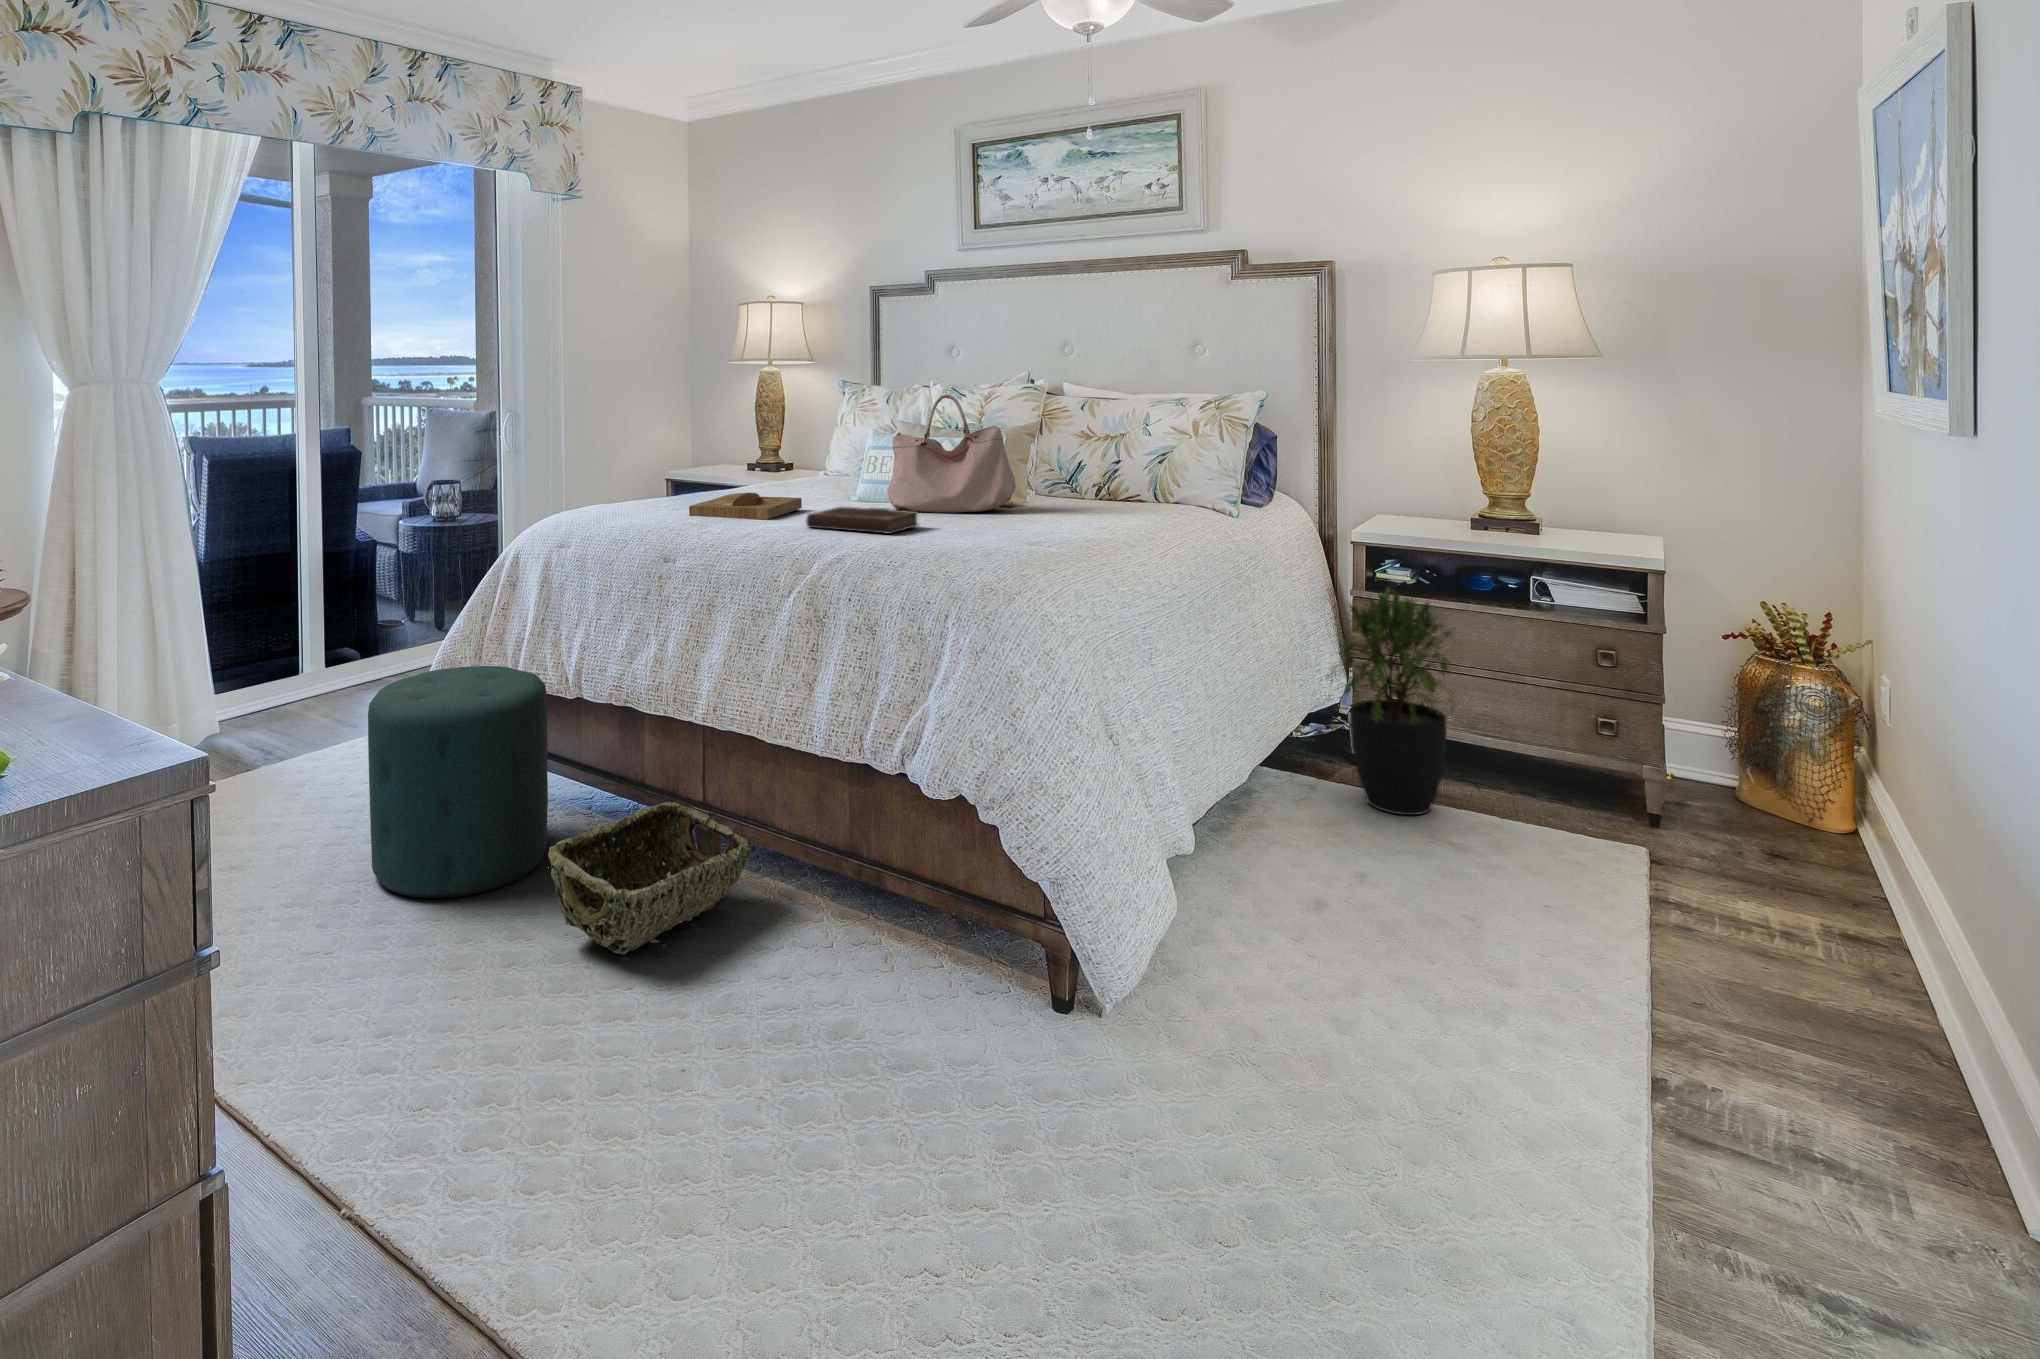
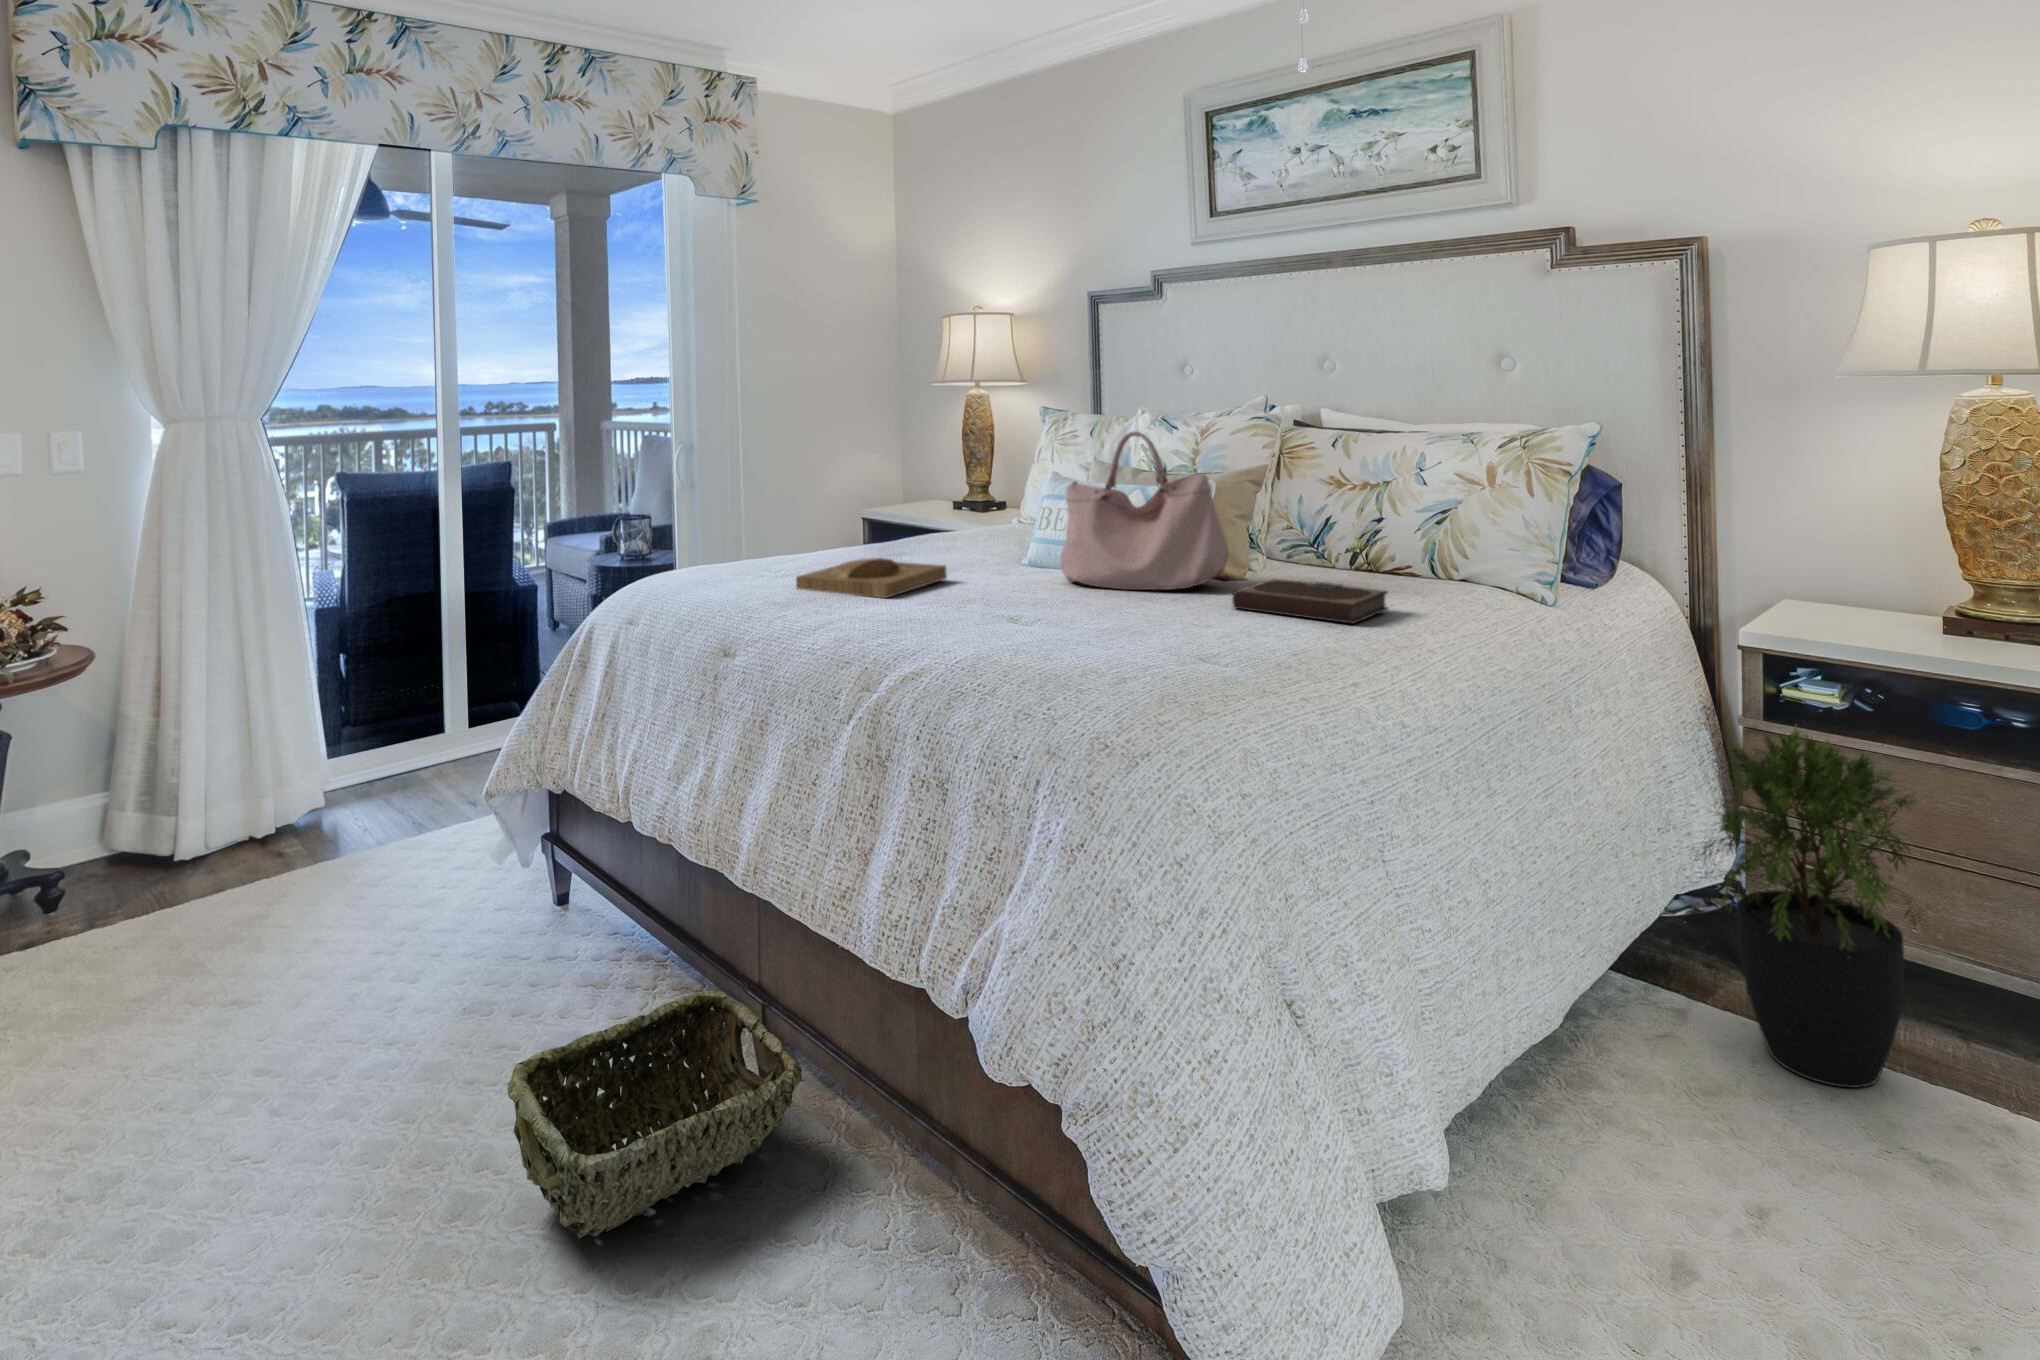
notebook: present [807,506,918,534] -> present [1232,579,1388,624]
ottoman: present [368,666,548,898] -> none [359,777,594,1094]

